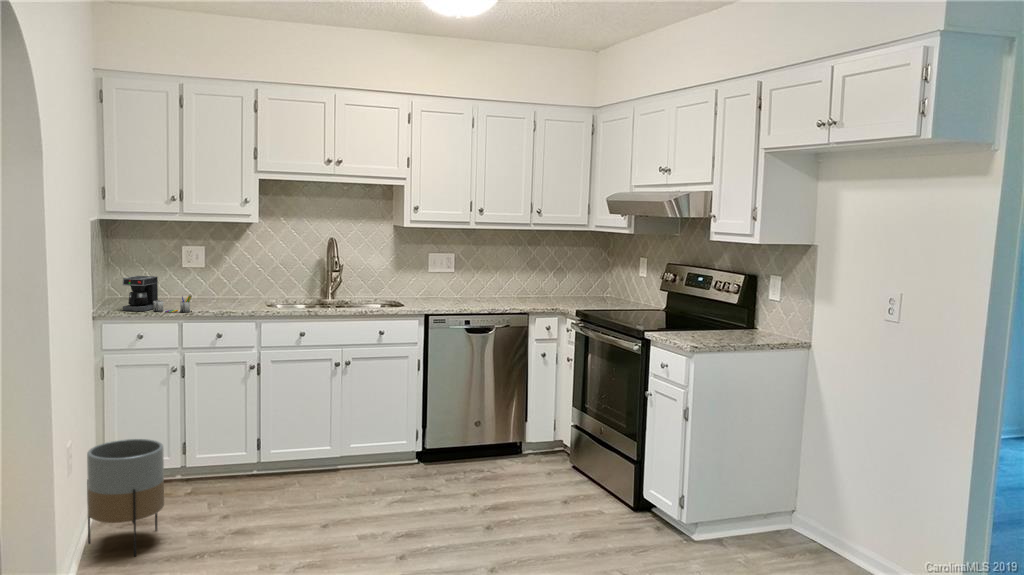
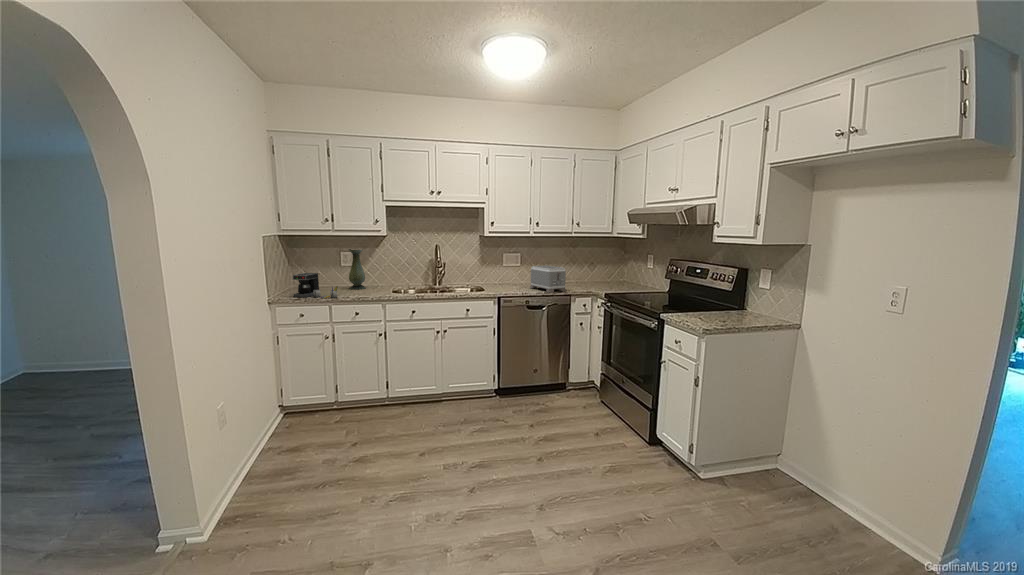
vase: none [196,242,221,303] -> present [349,249,366,289]
toaster: none [470,271,524,309] -> present [530,266,566,293]
planter: present [87,439,164,556] -> none [248,391,308,480]

